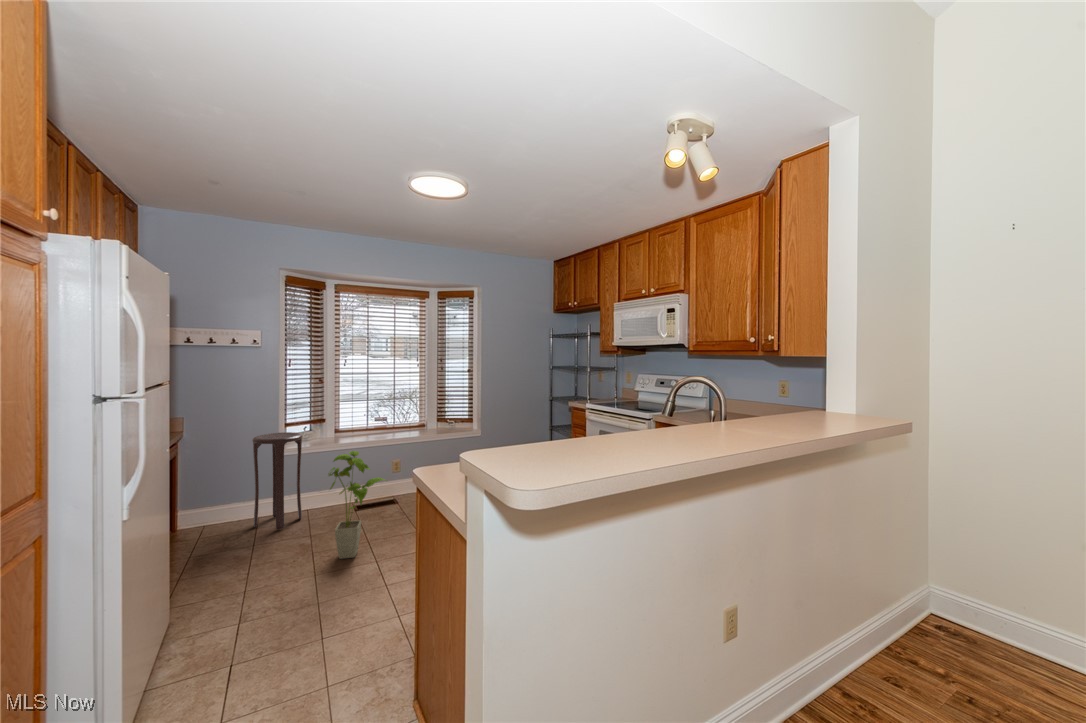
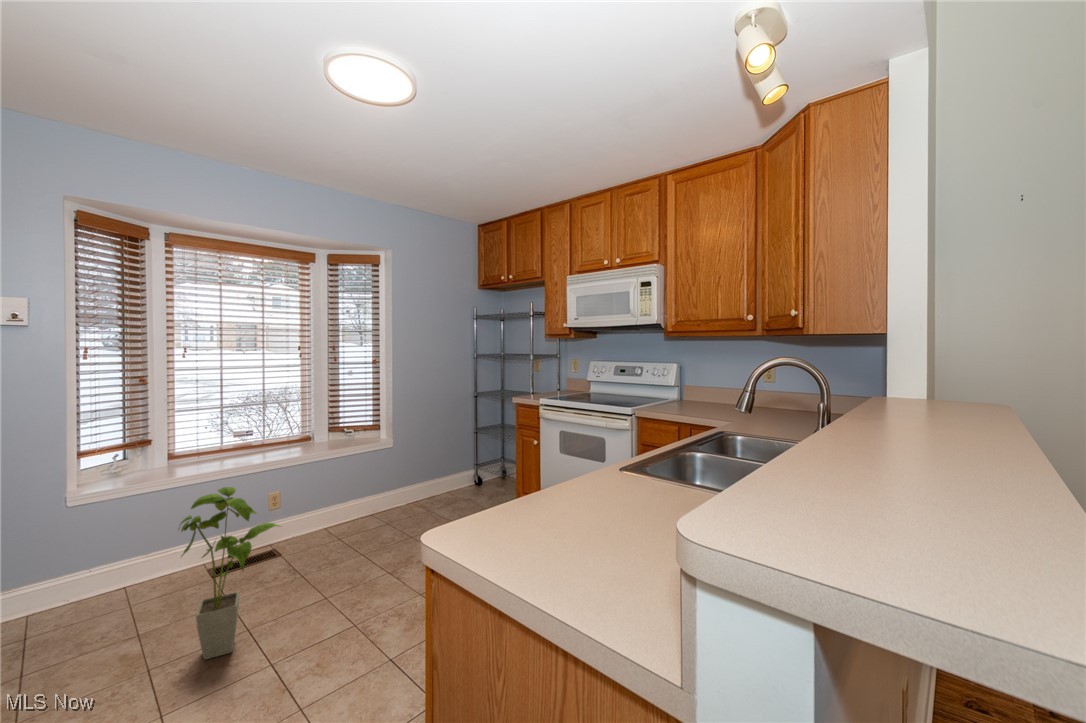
stool: present [252,432,303,529] -> none [16,465,119,629]

